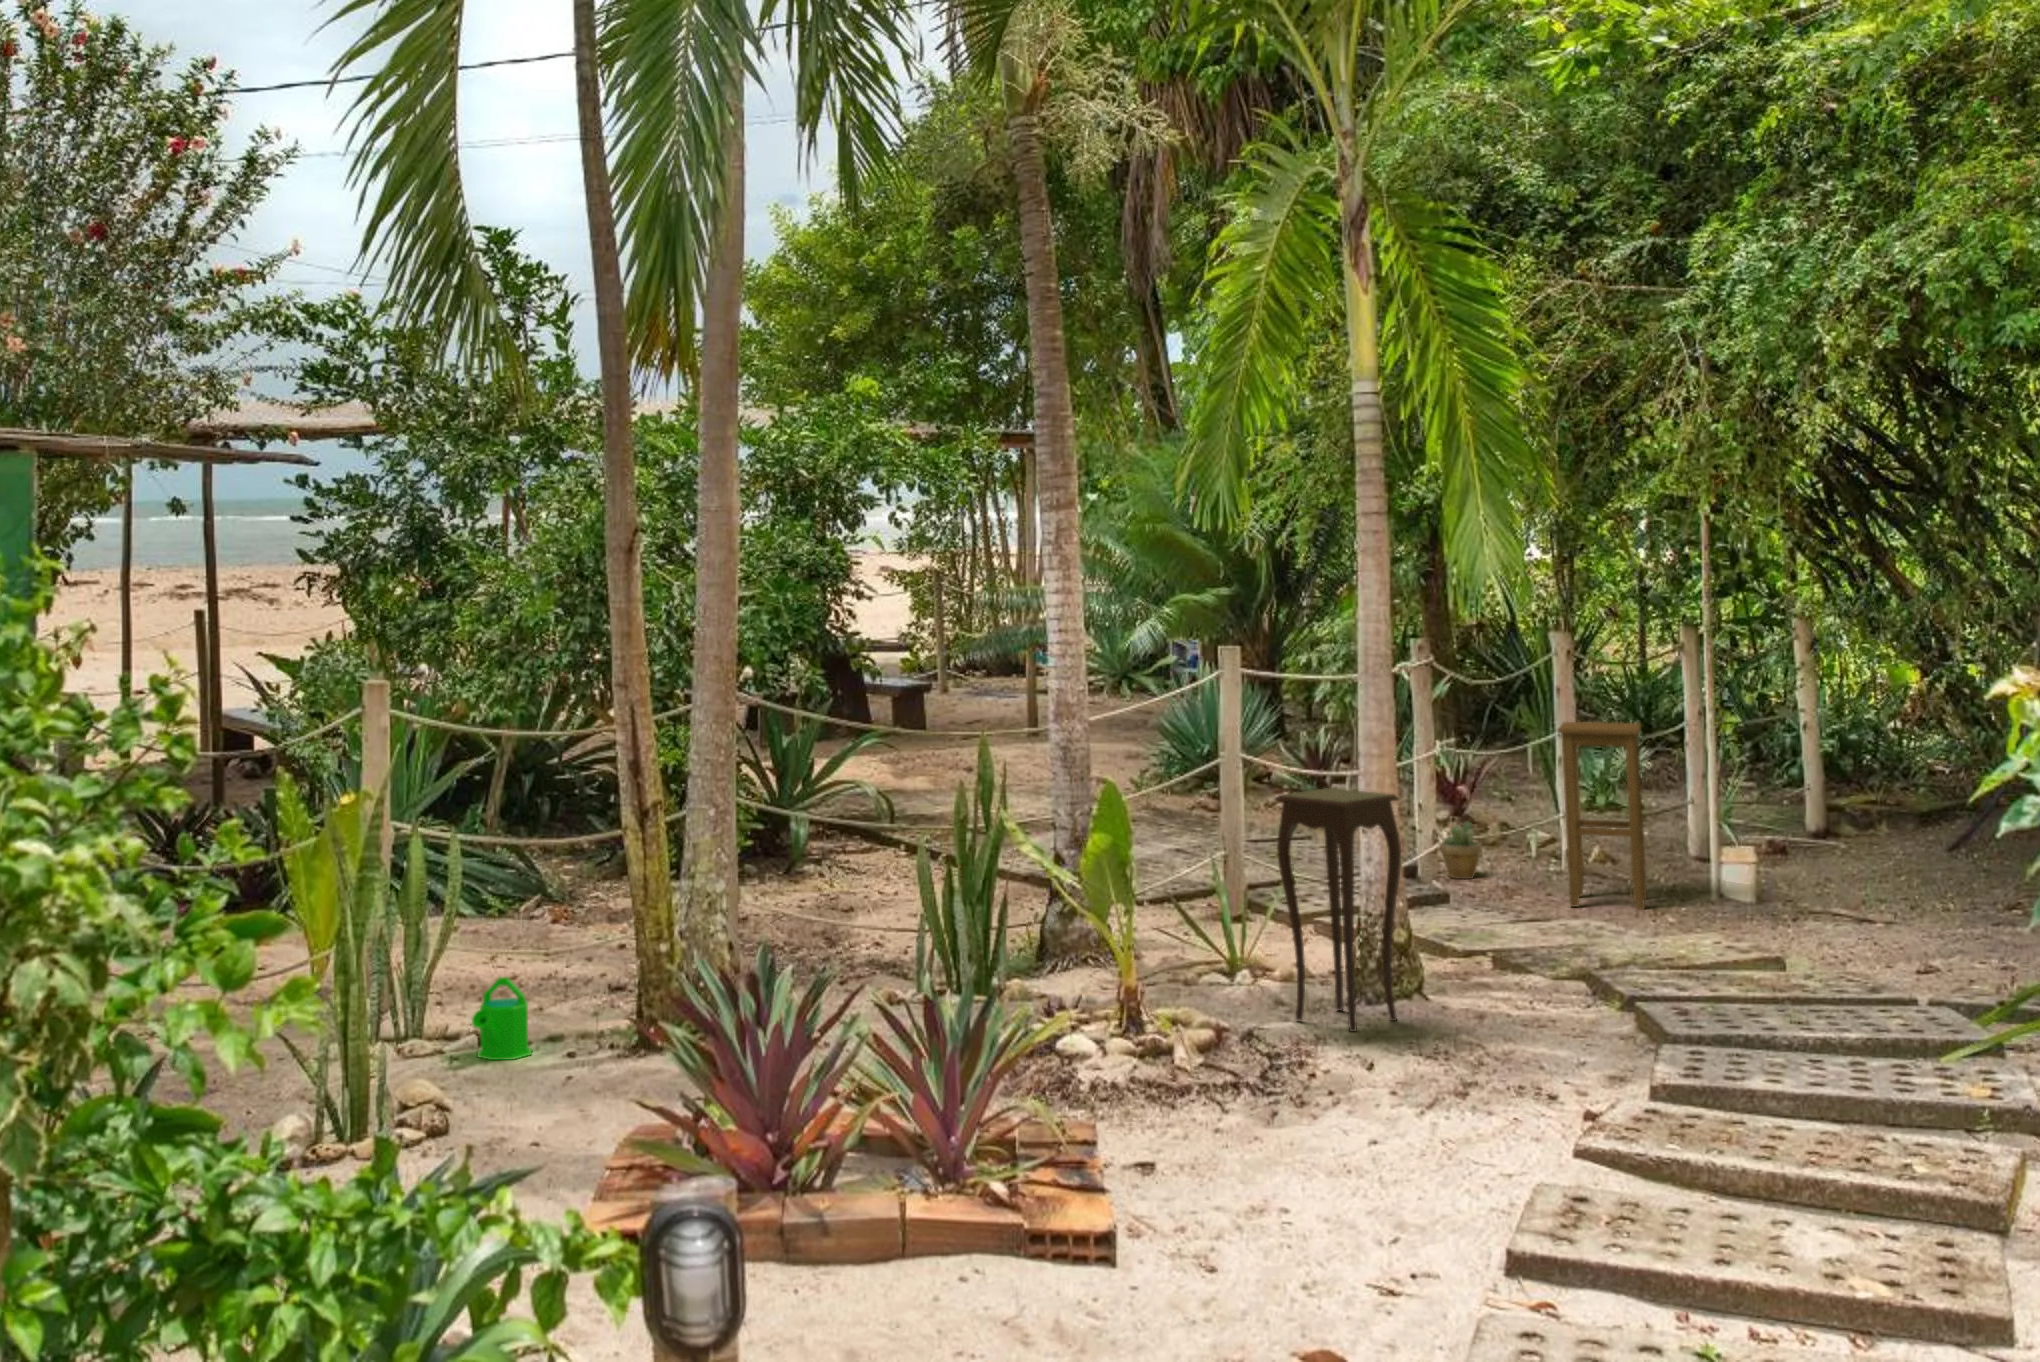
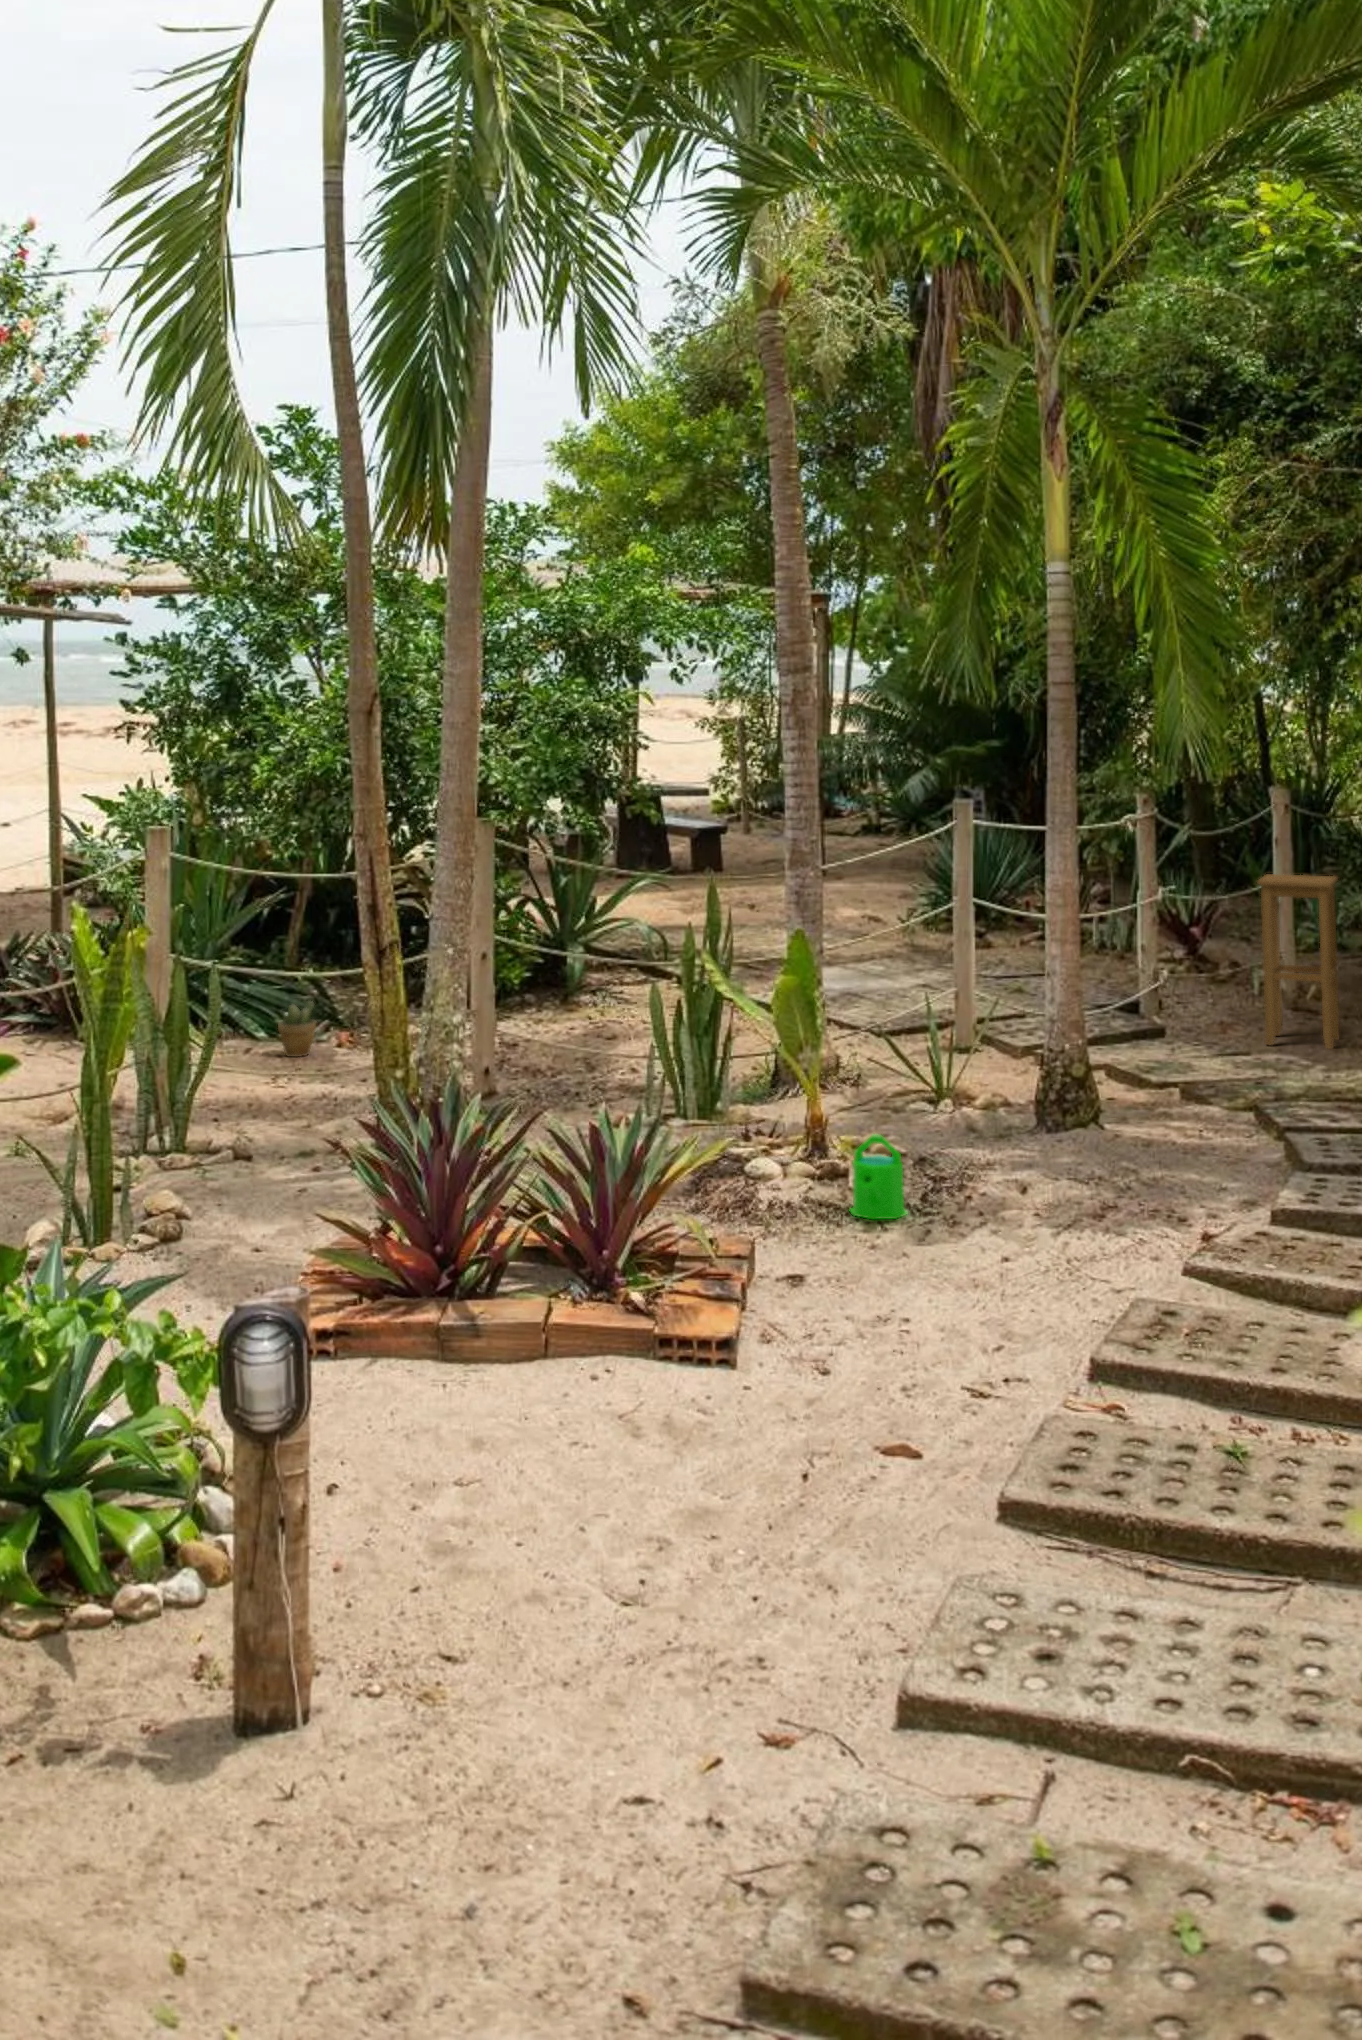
side table: present [1275,788,1401,1032] -> none [964,934,1078,1157]
potted plant: present [1440,822,1481,879] -> present [278,1001,316,1057]
watering can: present [472,977,532,1060] -> present [849,1134,907,1219]

